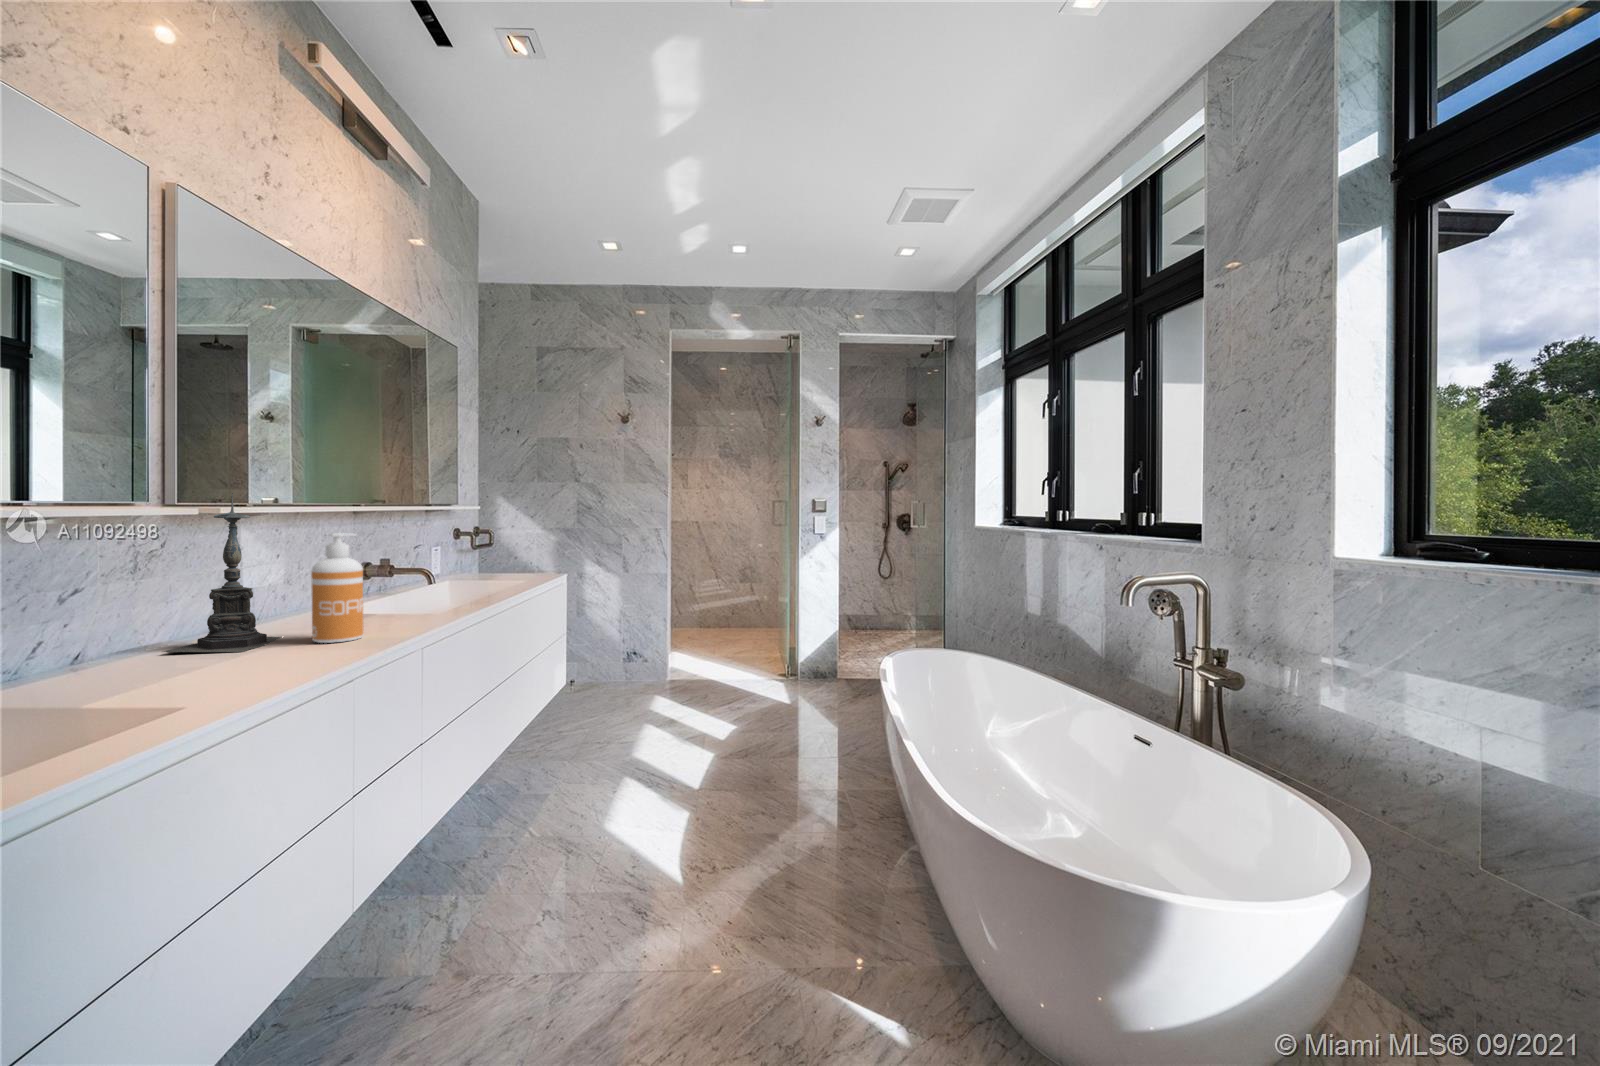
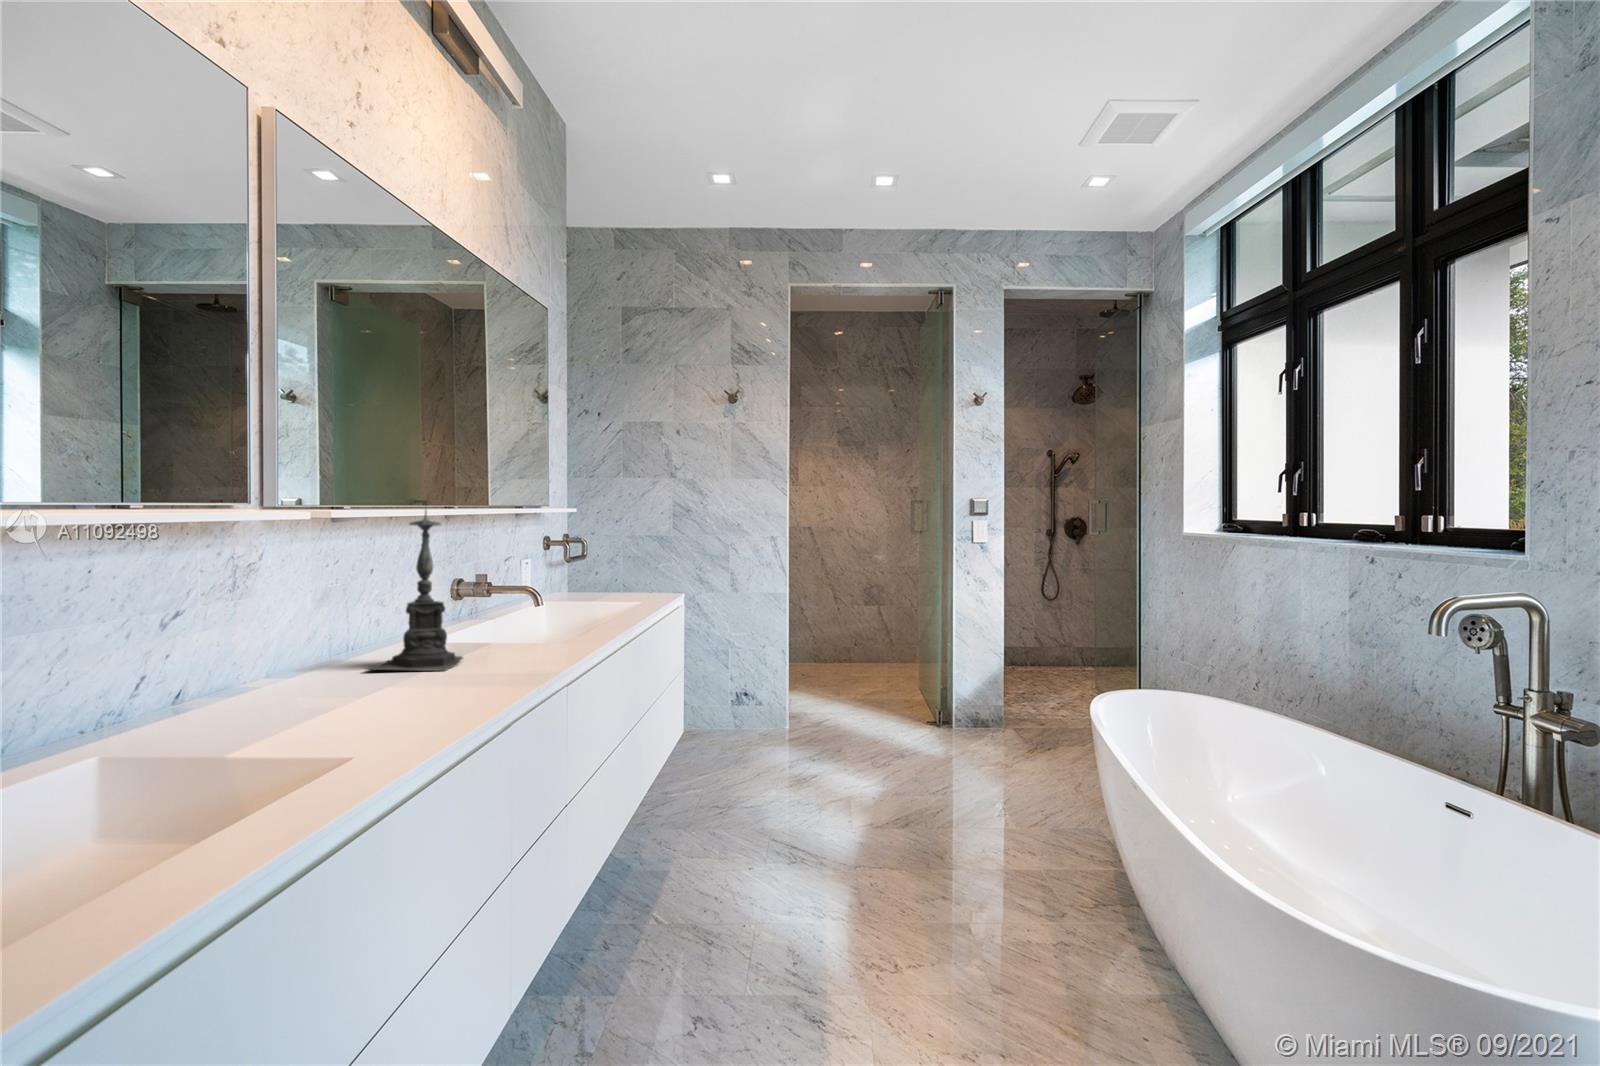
soap dispenser: present [311,533,363,643] -> none [506,542,556,663]

